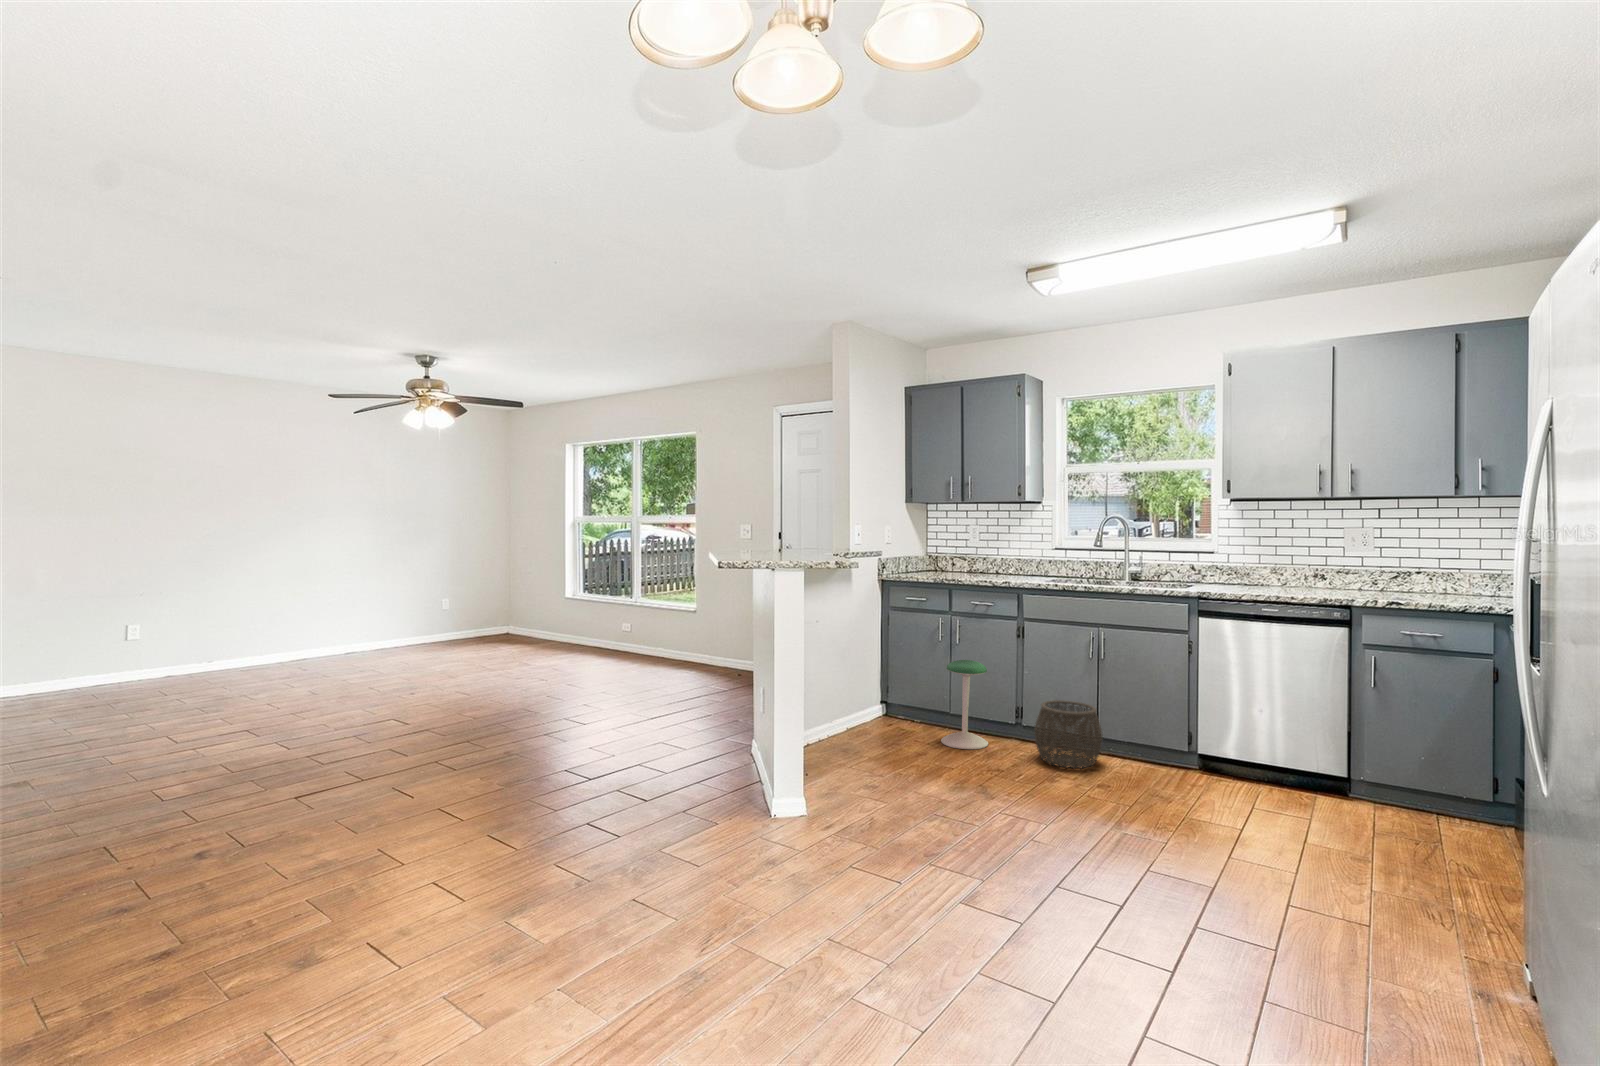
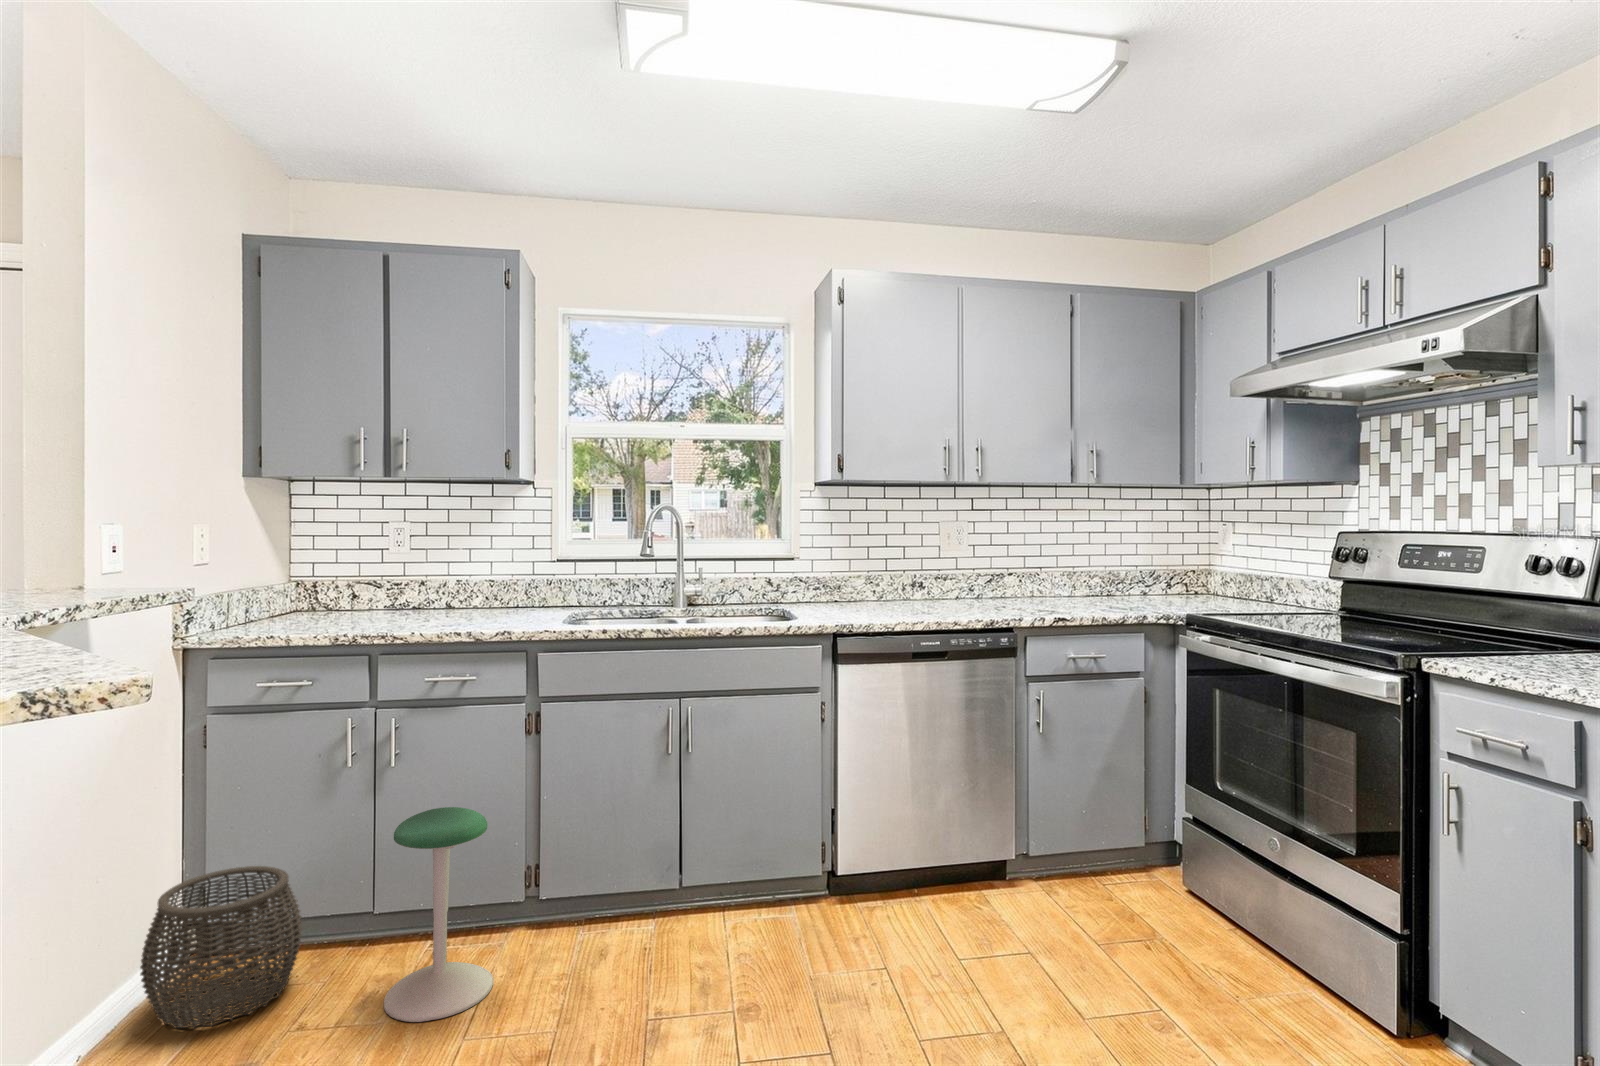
woven basket: present [1035,700,1102,768] -> present [140,866,302,1029]

